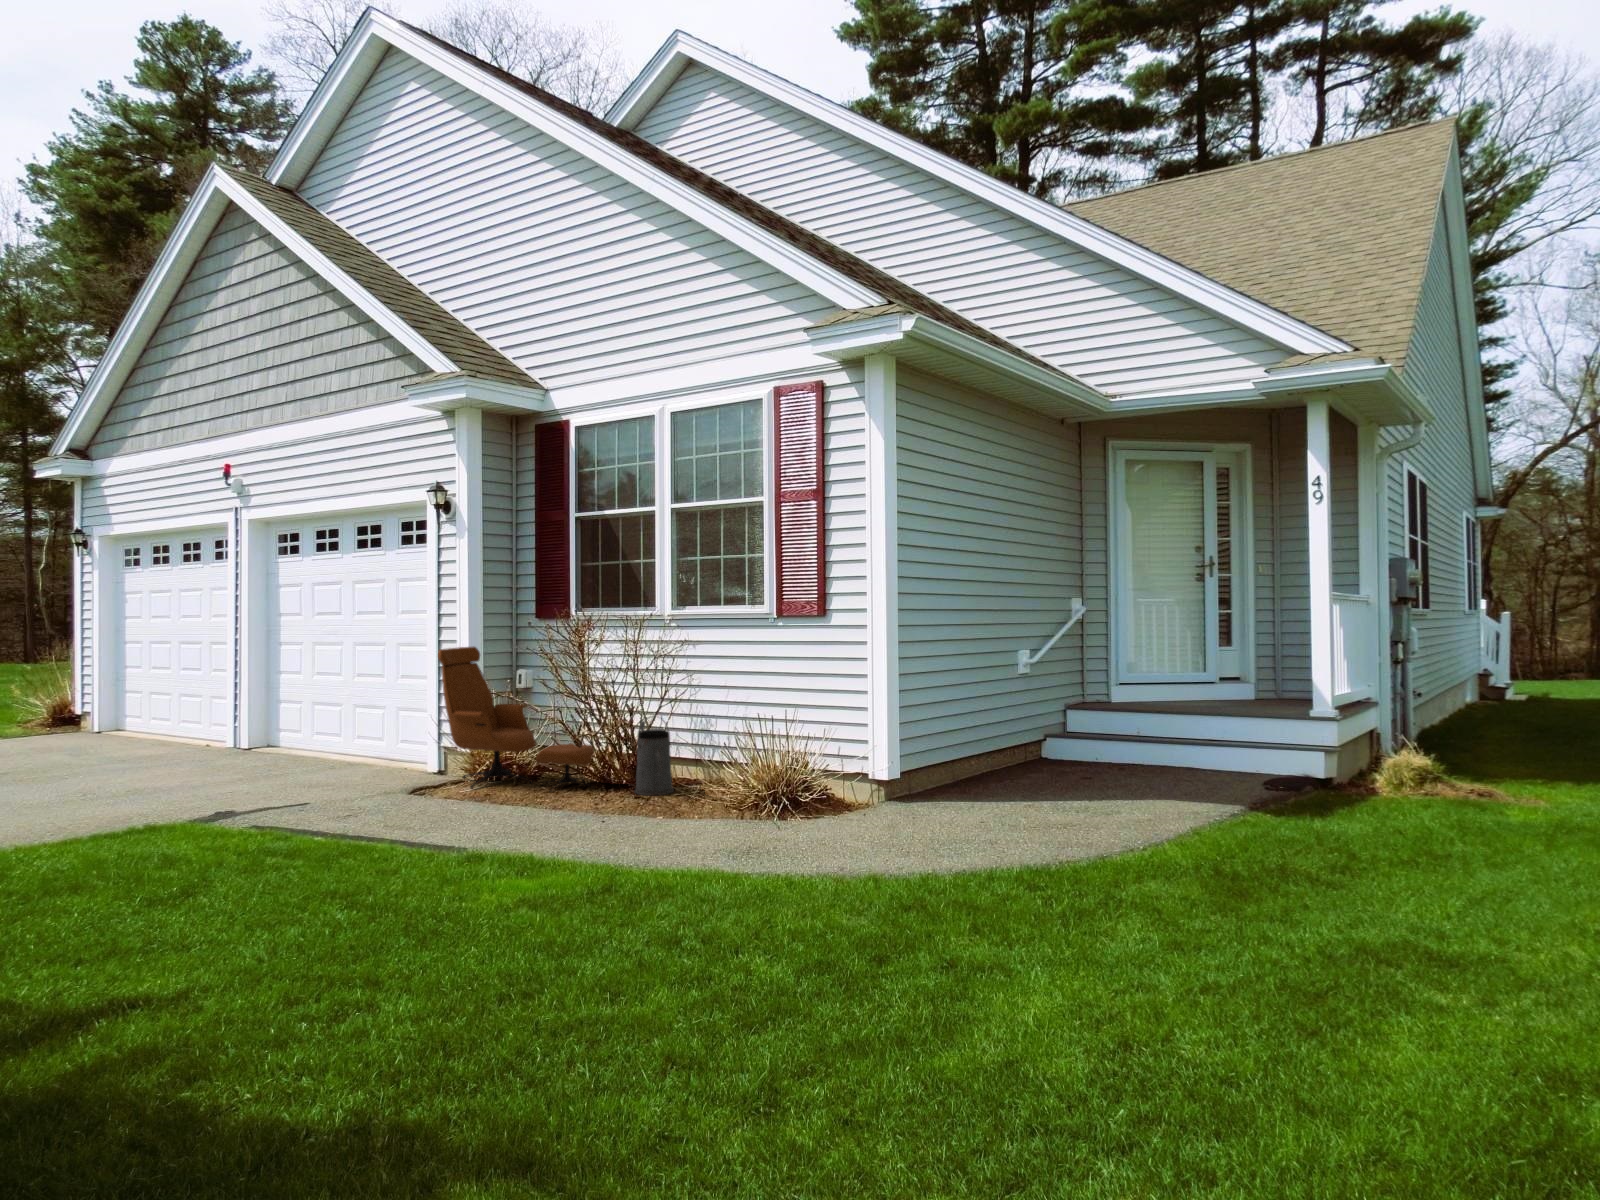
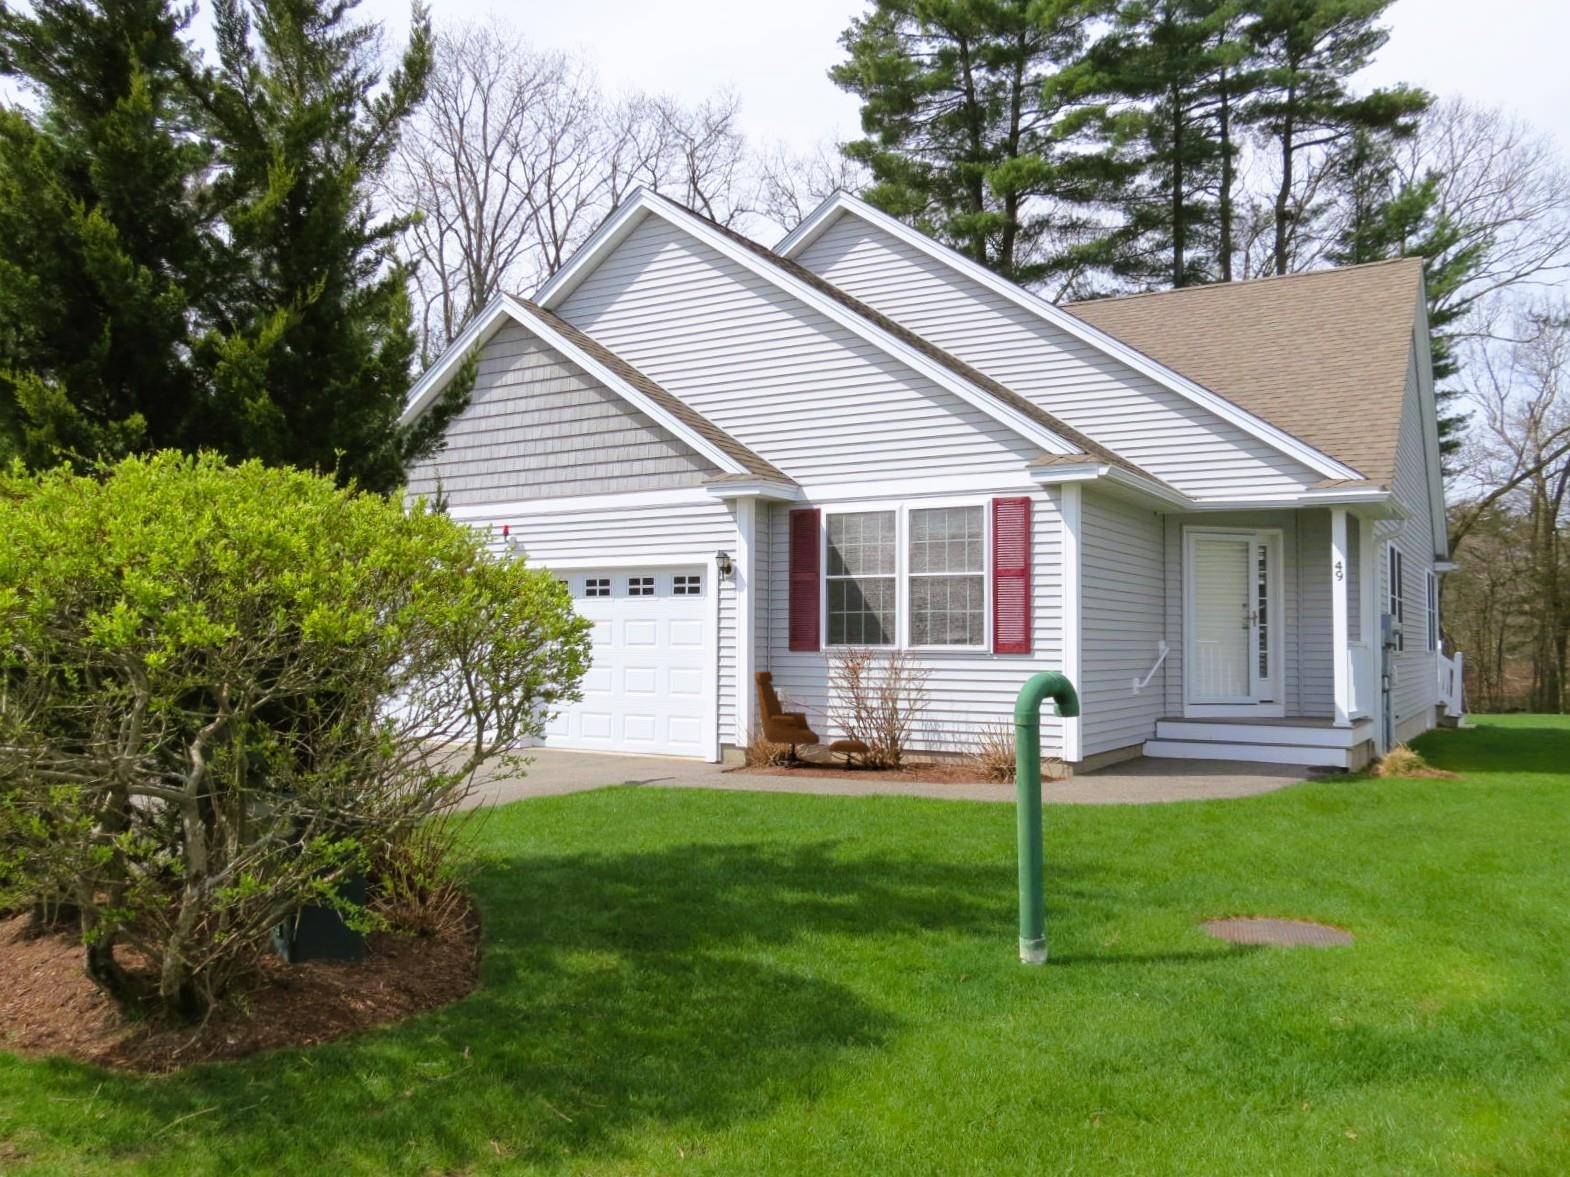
watering can: present [635,717,674,796] -> none [894,720,929,773]

